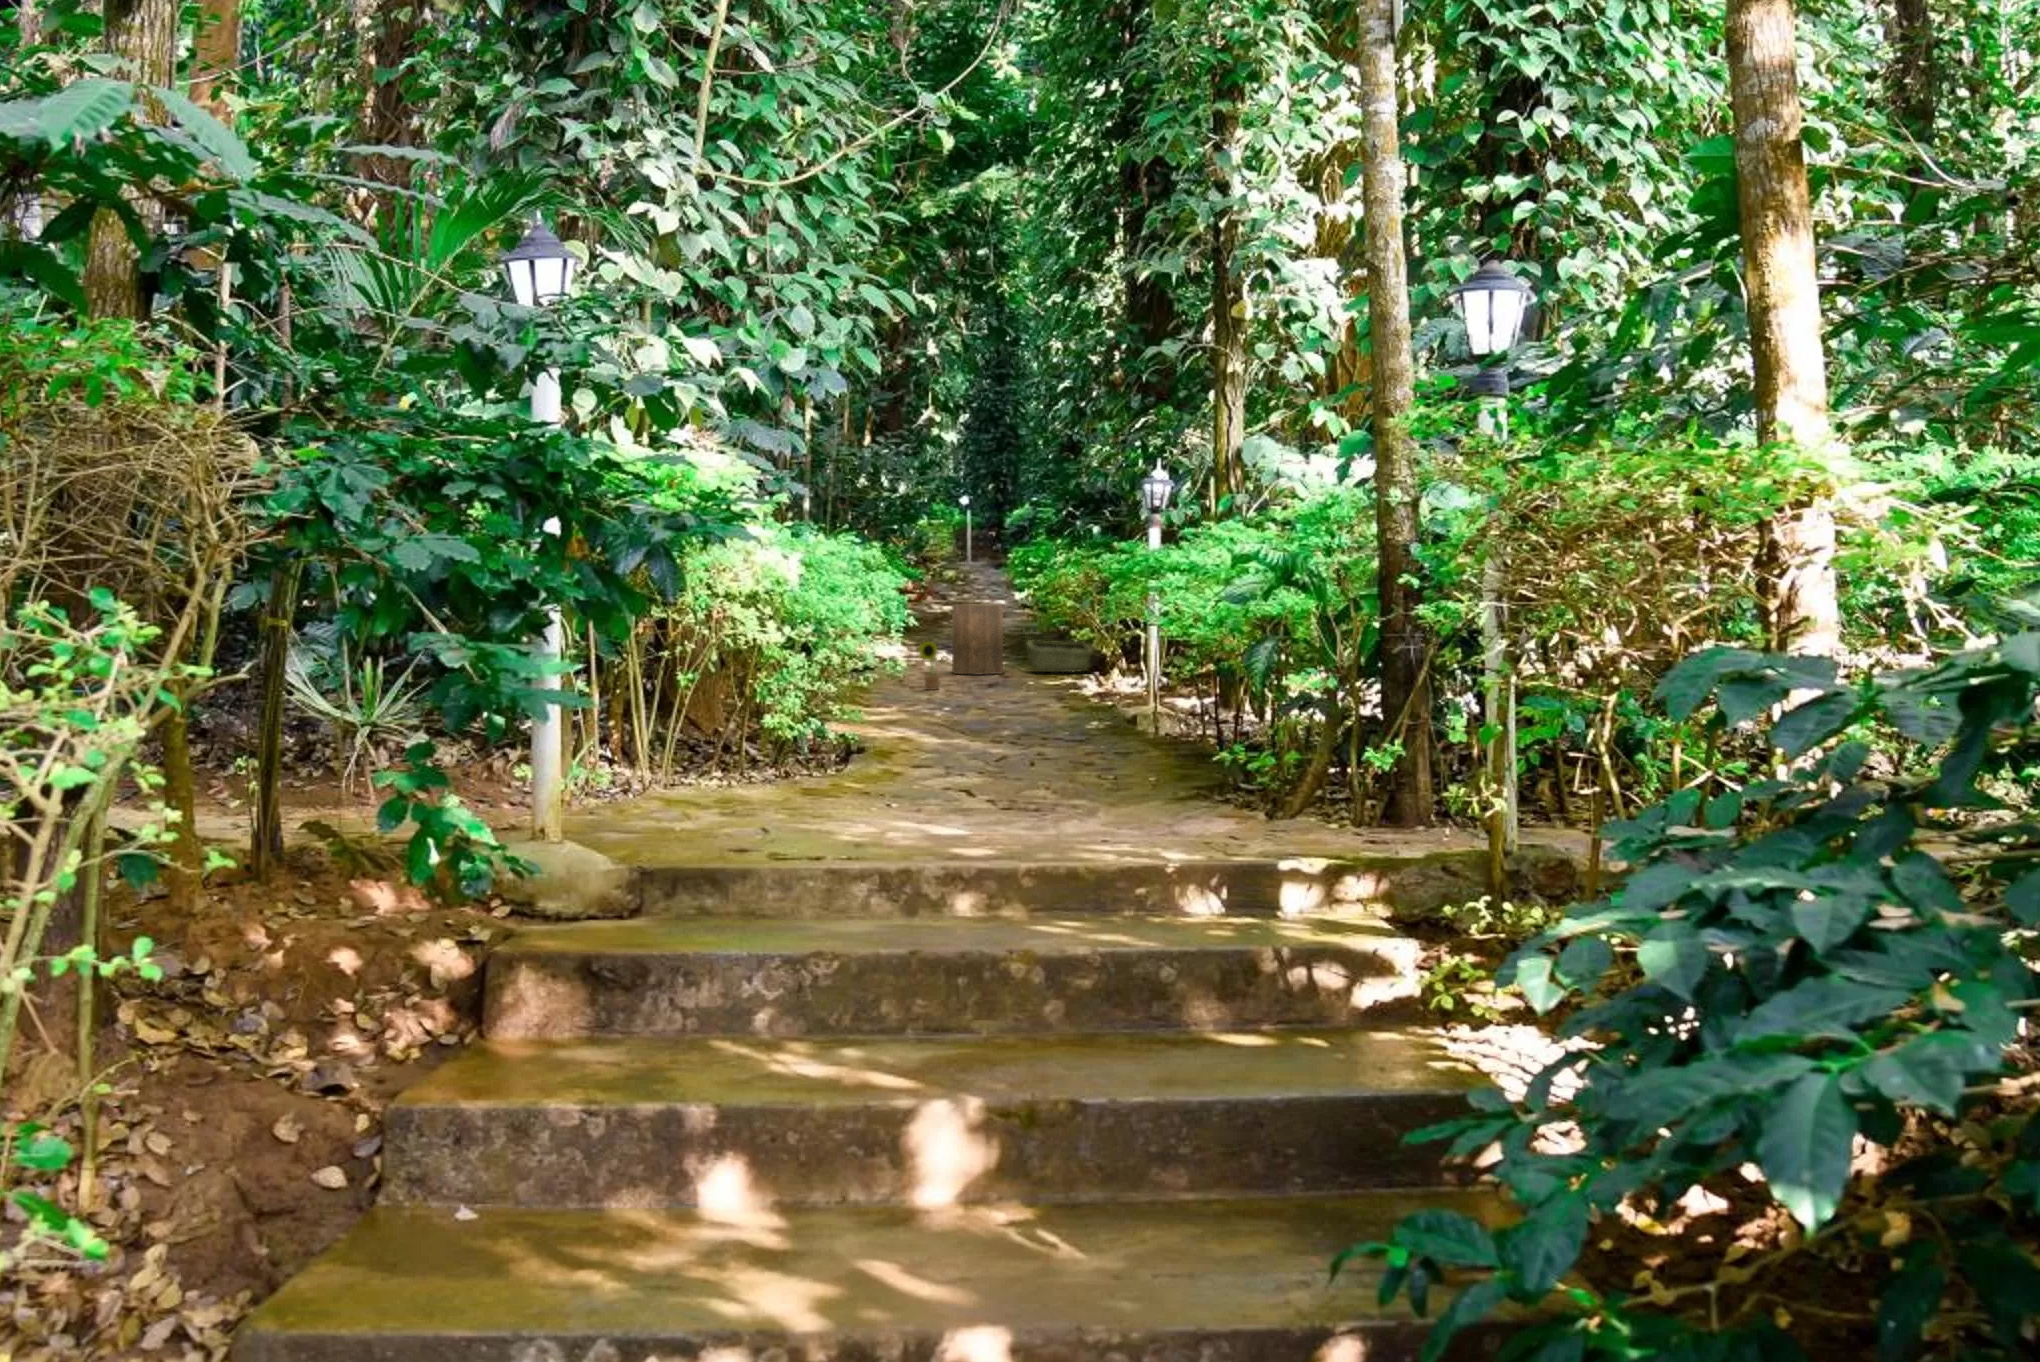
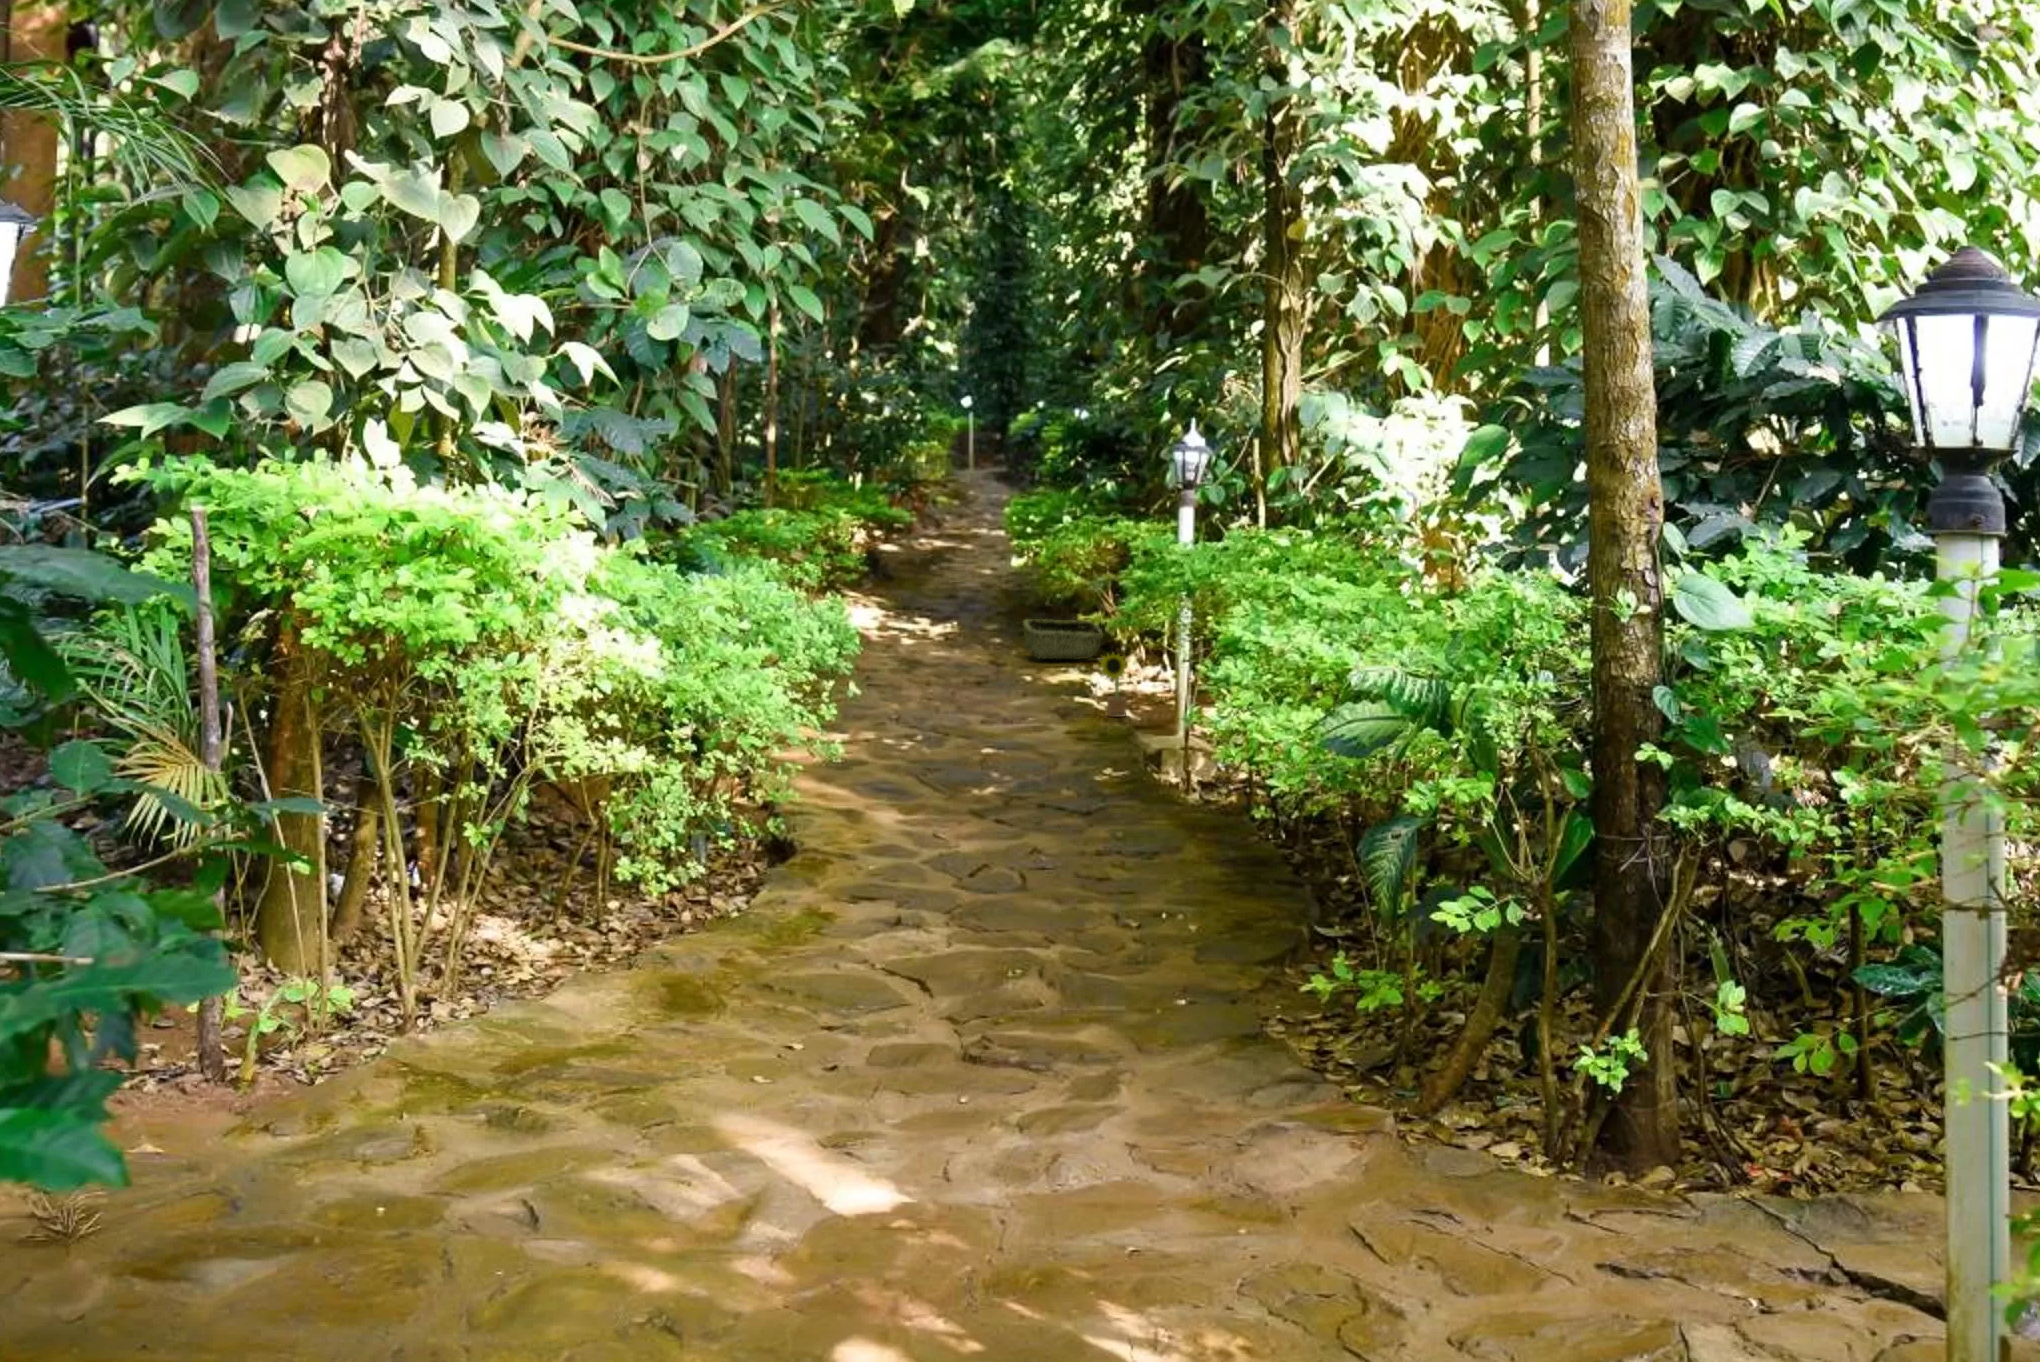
stool: present [952,604,1003,674] -> none [932,575,995,663]
decorative plant: present [918,641,939,690] -> present [1099,653,1127,717]

